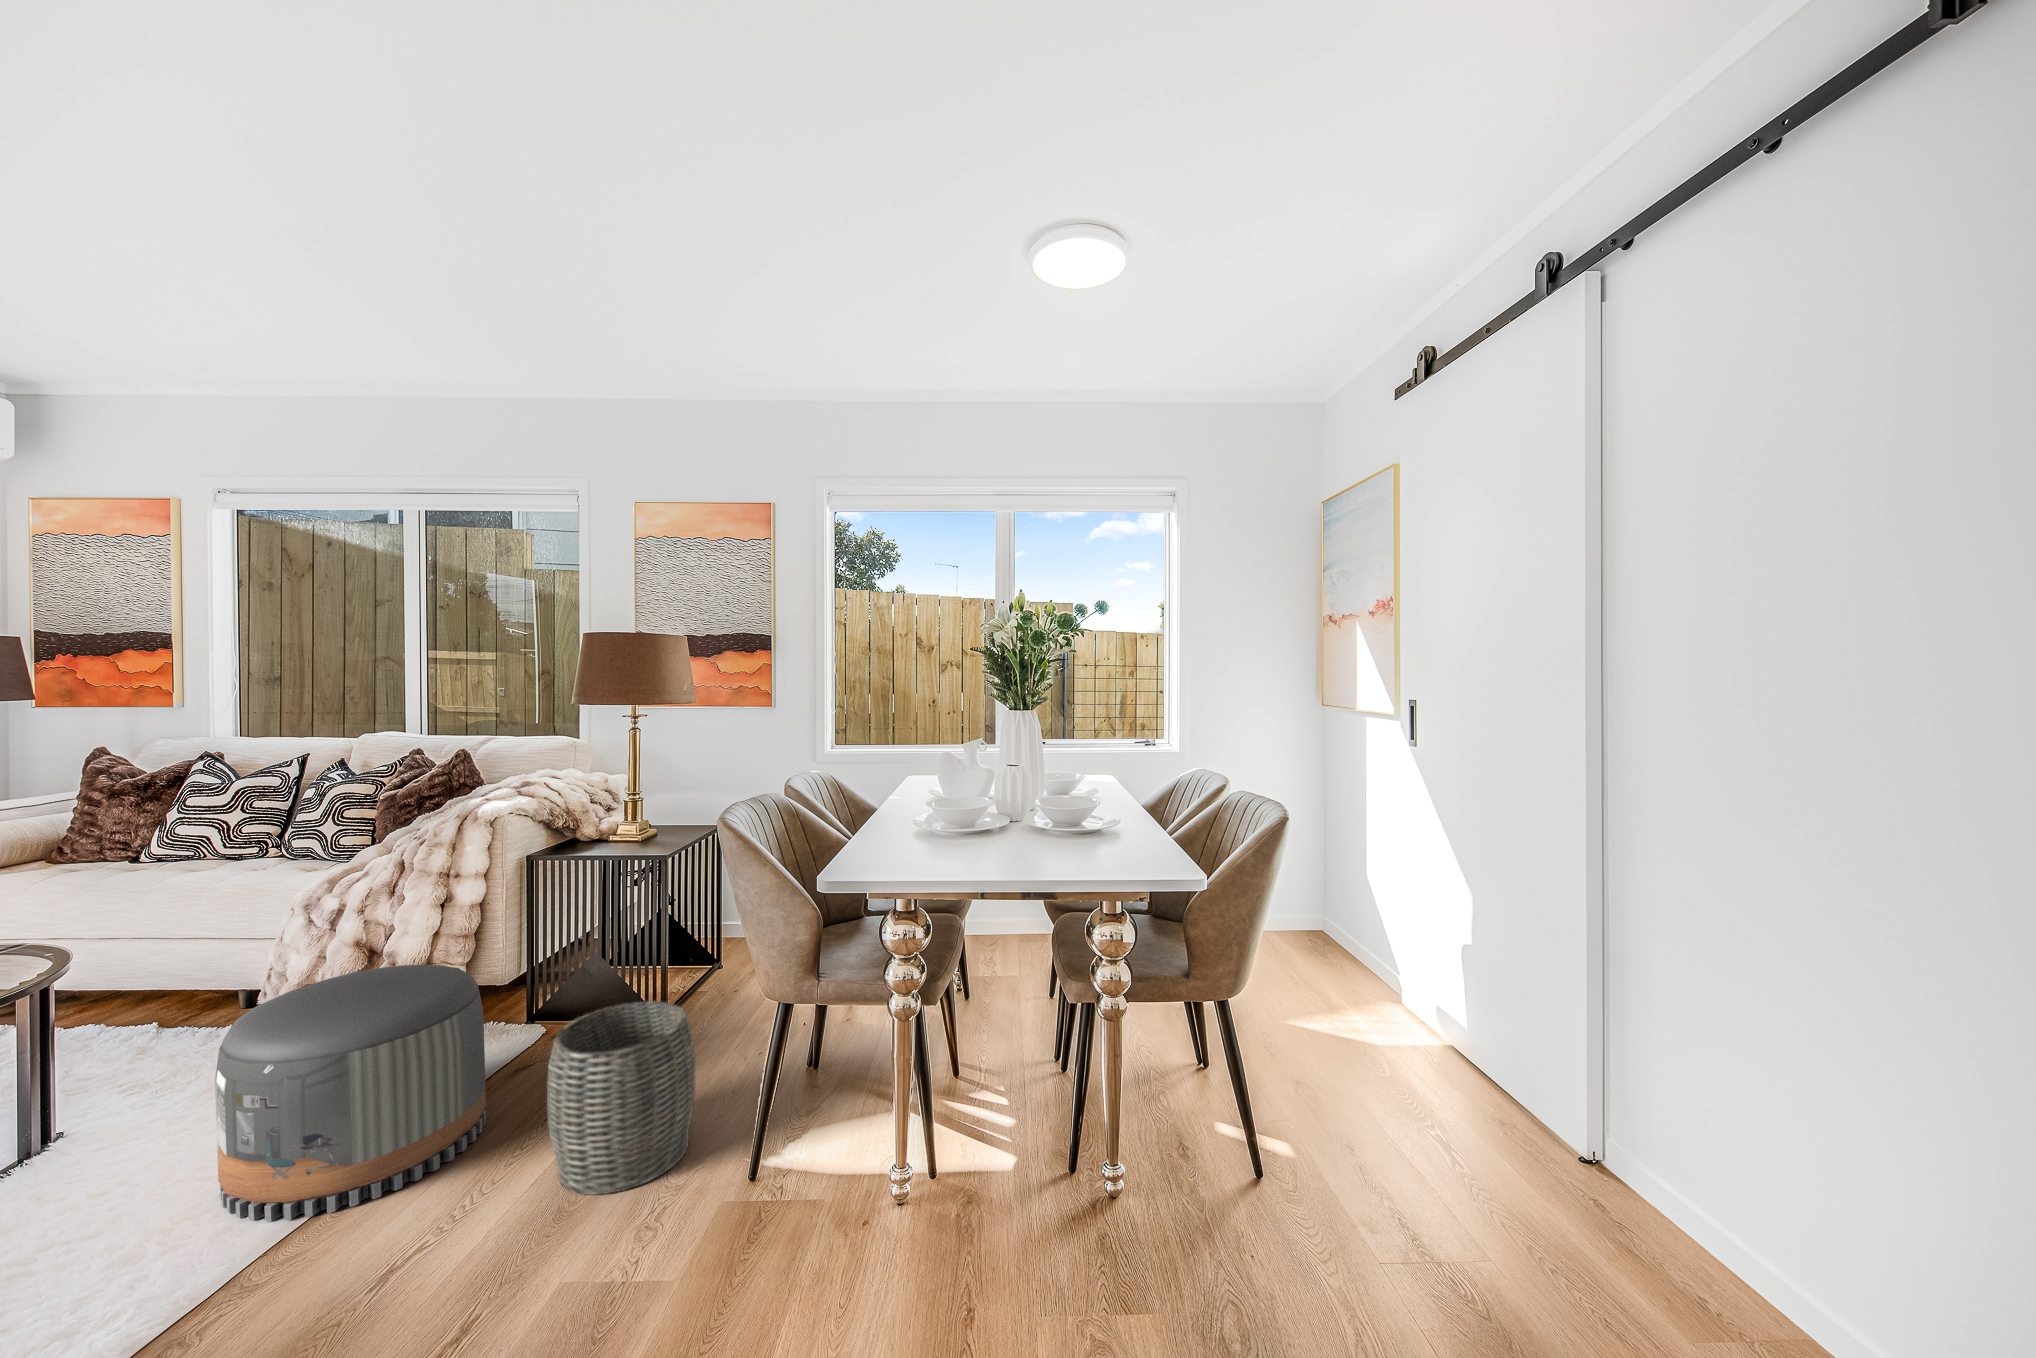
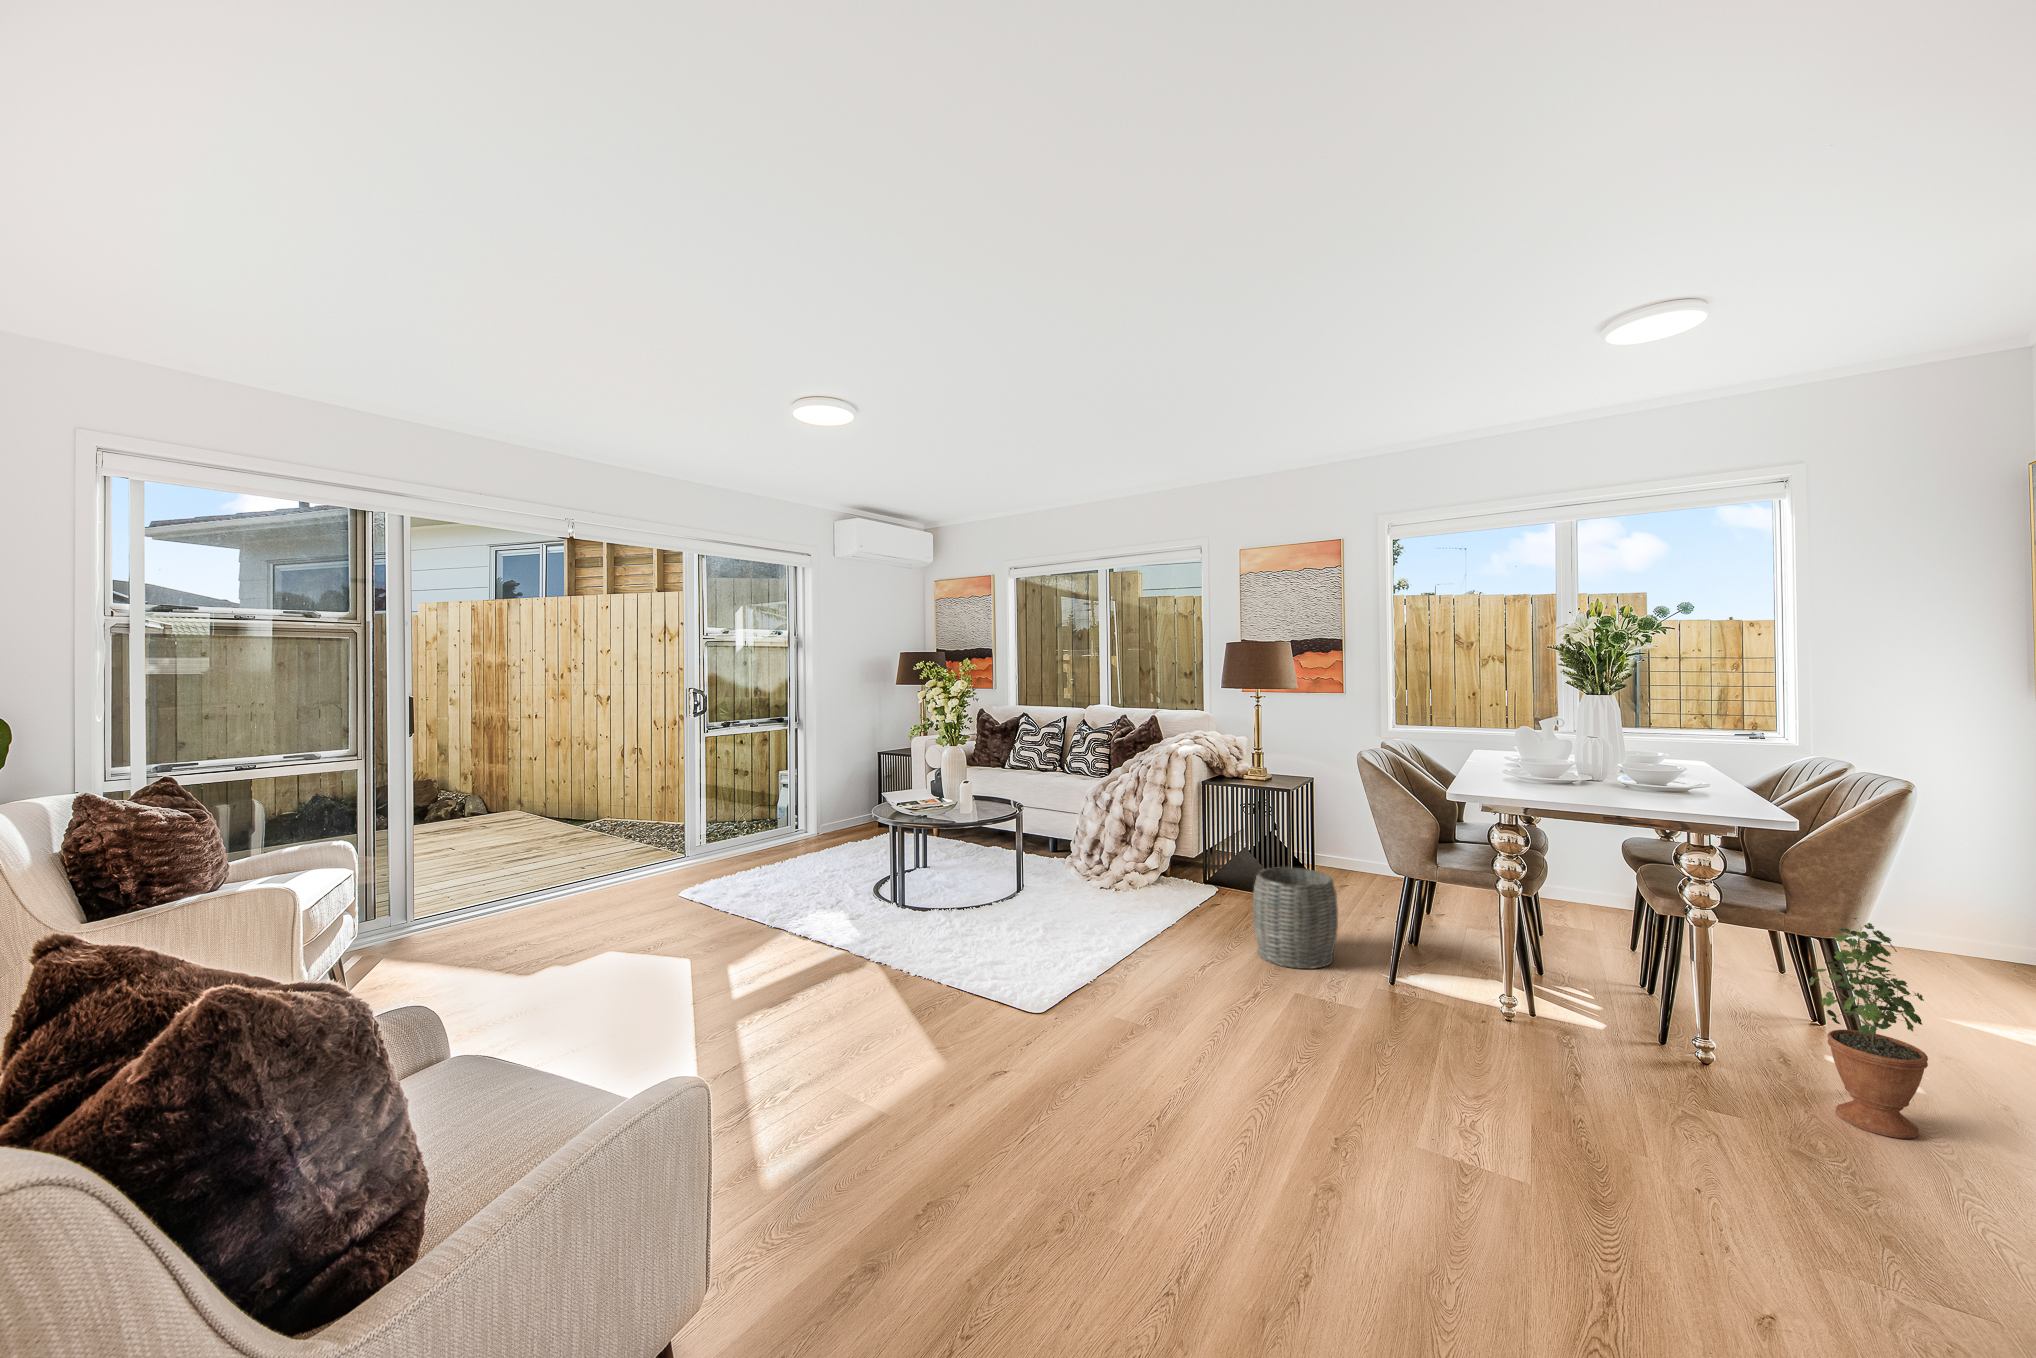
pouf: present [215,965,486,1221] -> none [1094,828,1208,941]
potted plant: none [1250,982,1353,1258] -> present [1809,918,1928,1138]

